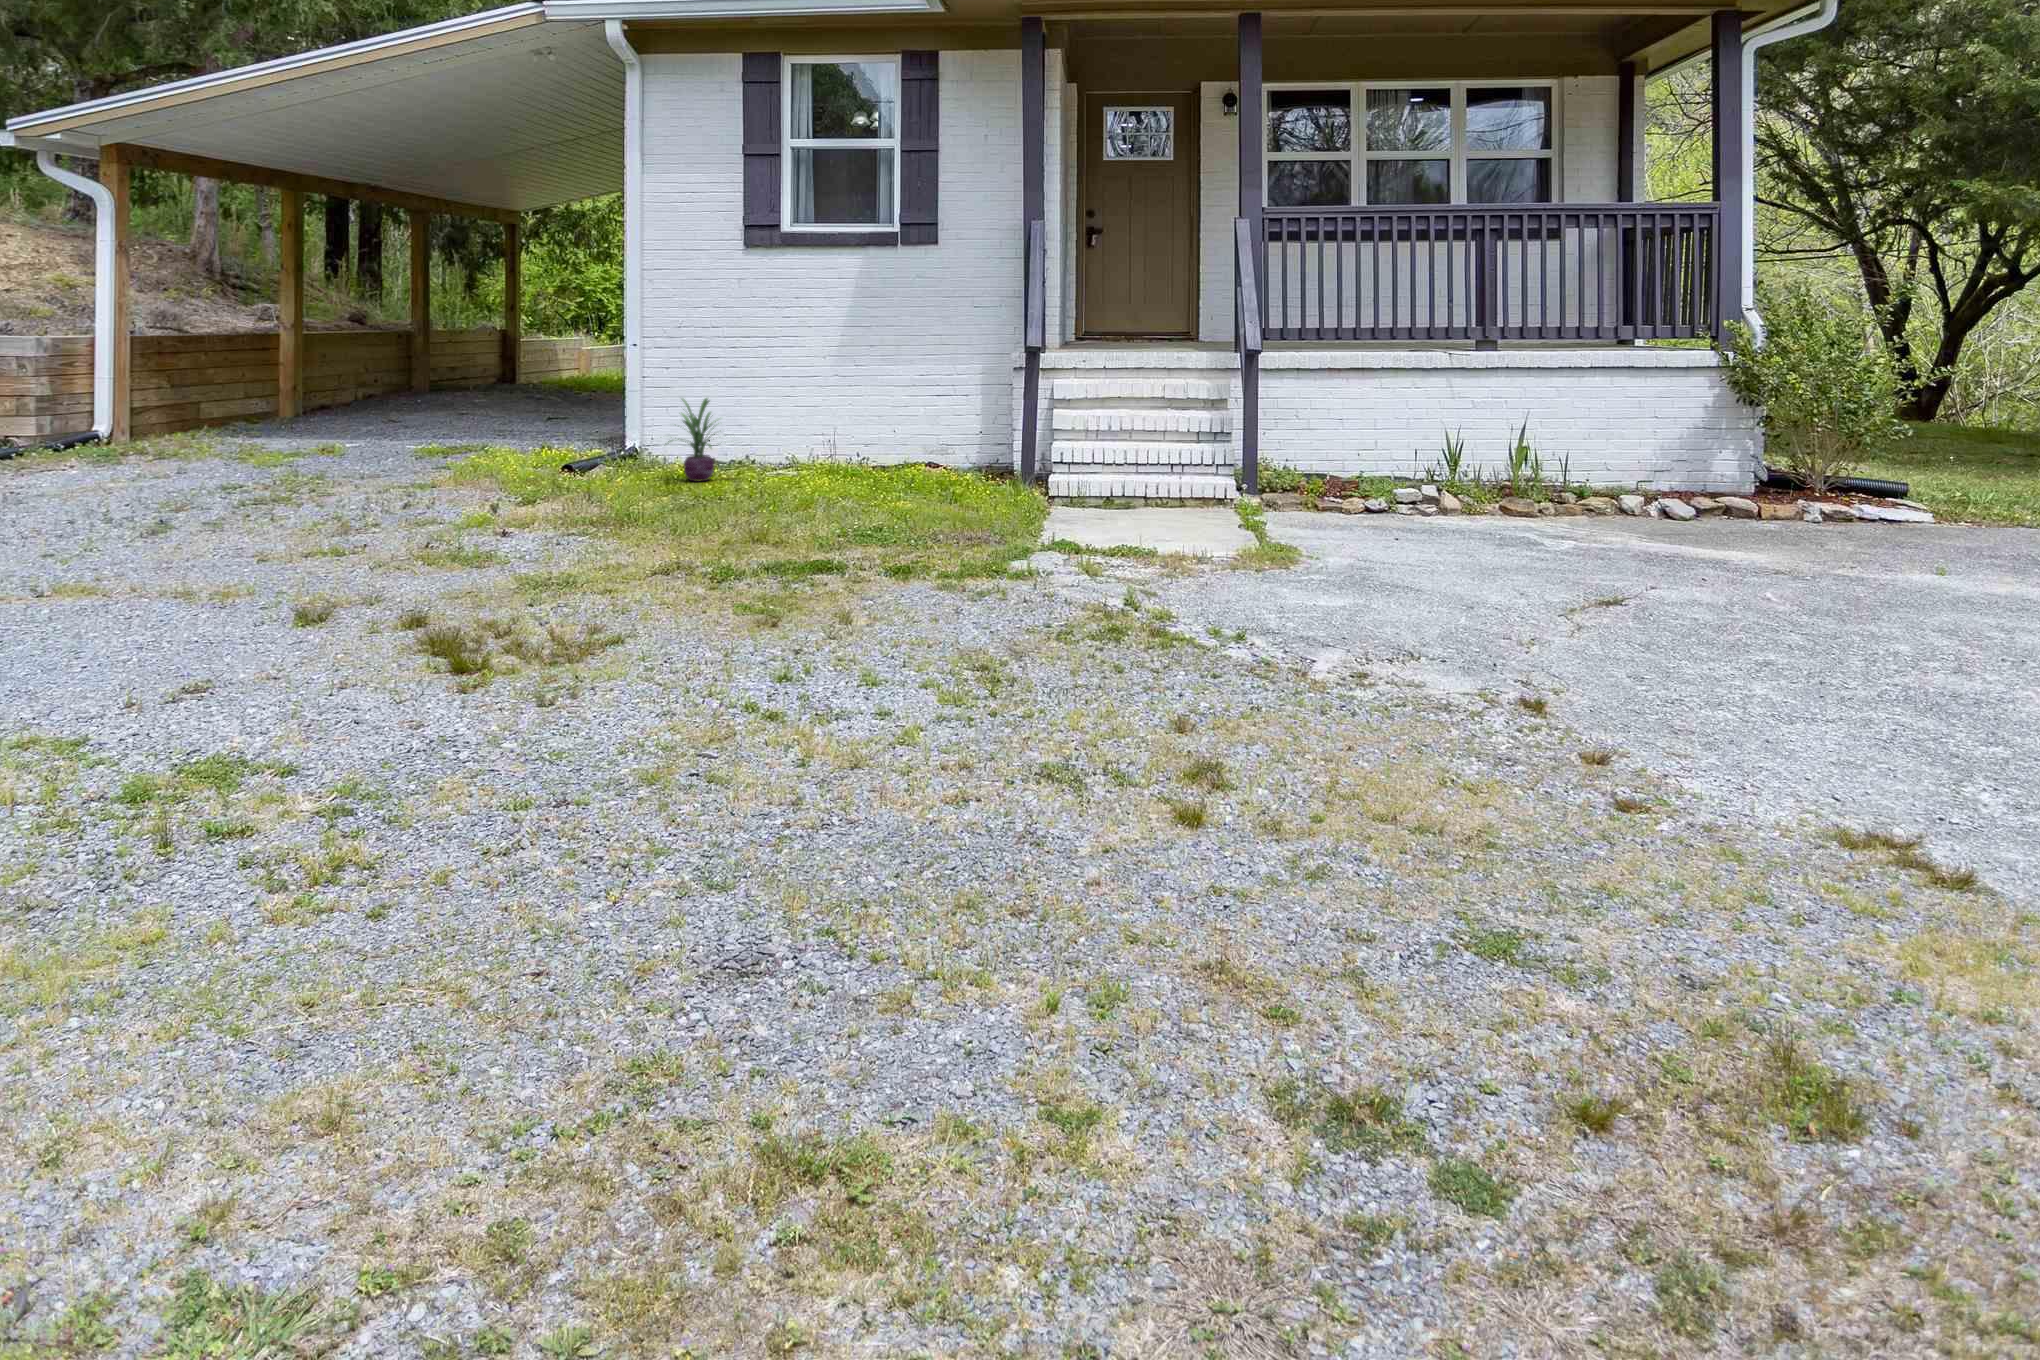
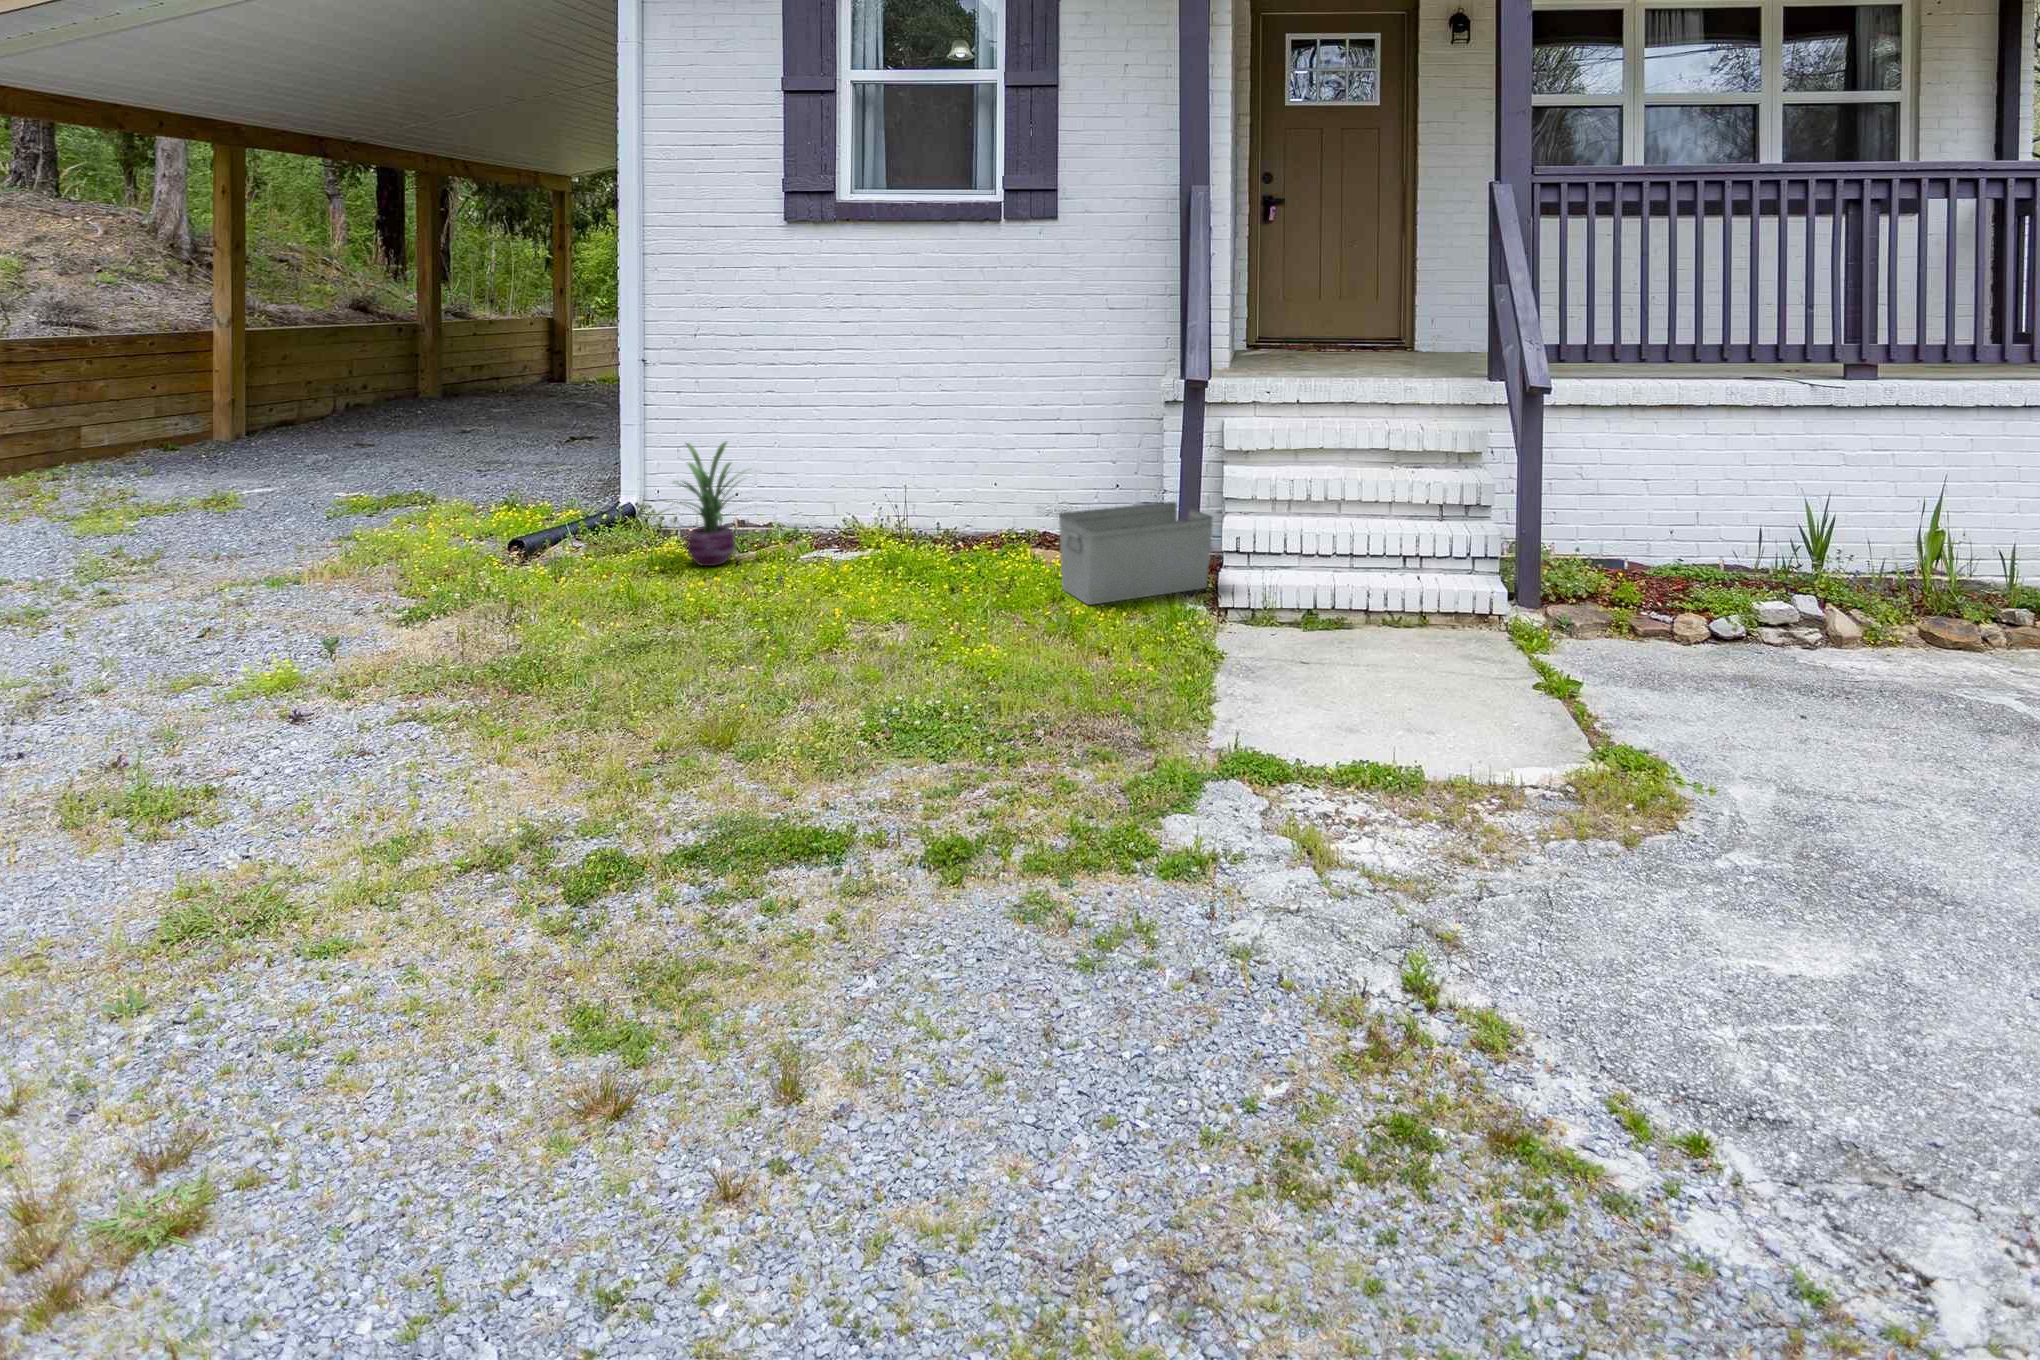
storage bin: none [940,437,1044,497] -> present [1059,502,1213,605]

